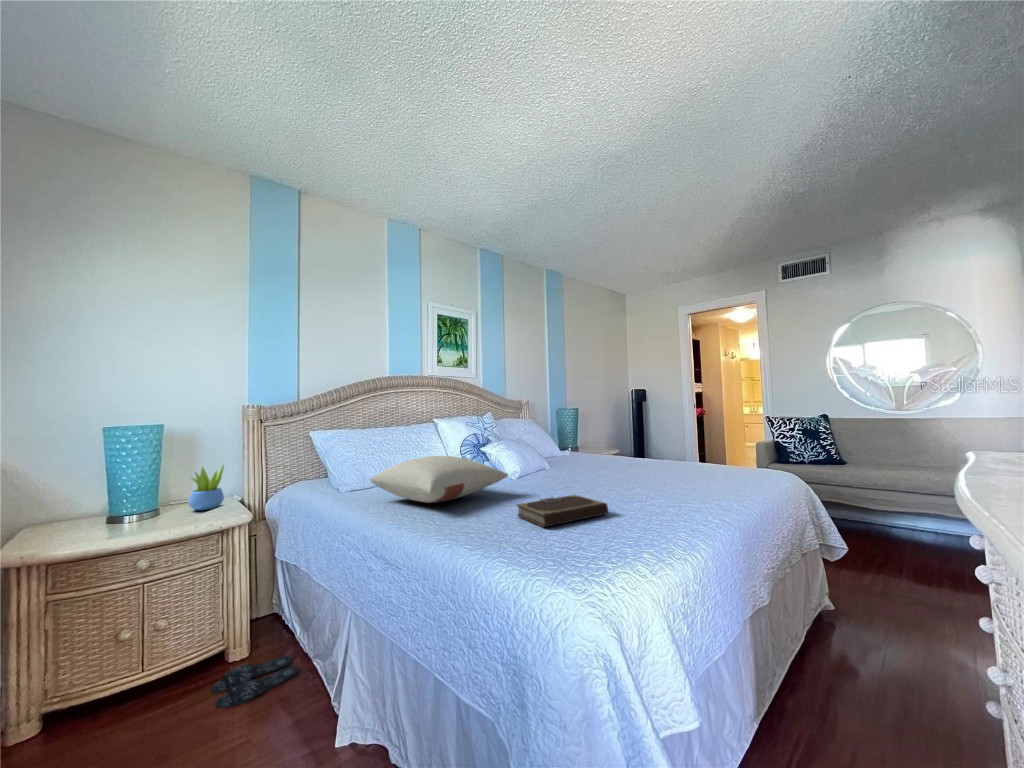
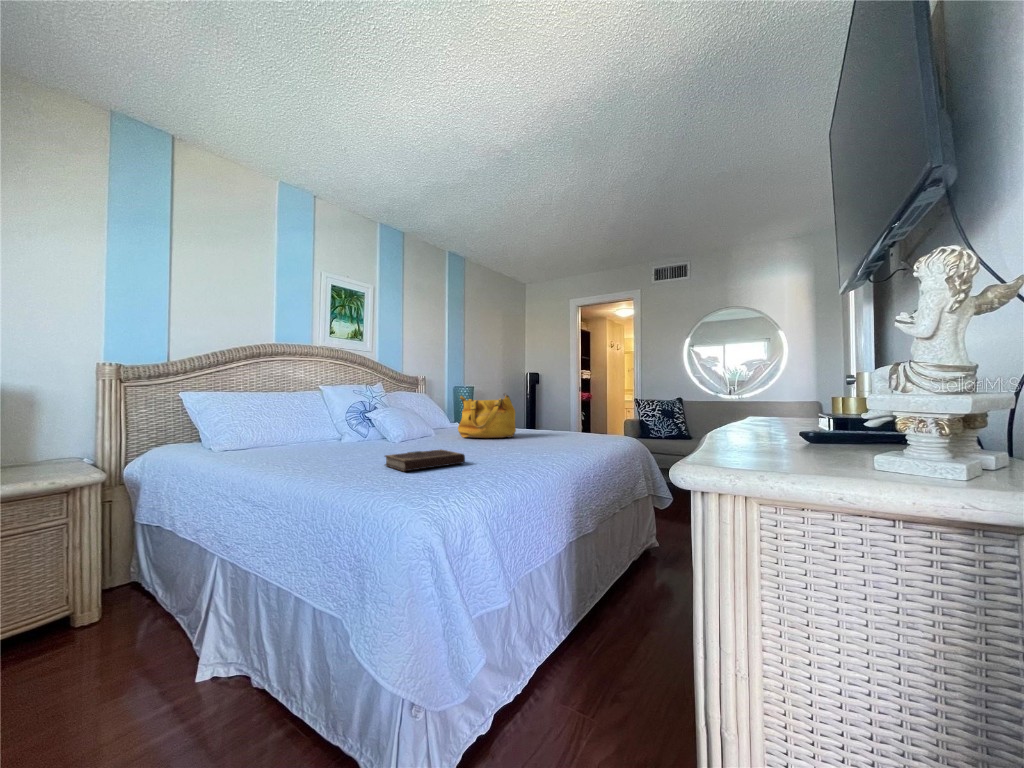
handbag: none [576,420,642,472] -> present [458,393,516,438]
pillow: present [370,456,508,503] -> none [243,417,385,458]
succulent plant: present [188,465,224,510] -> none [24,422,71,471]
slippers: present [211,656,299,708] -> none [53,616,160,665]

